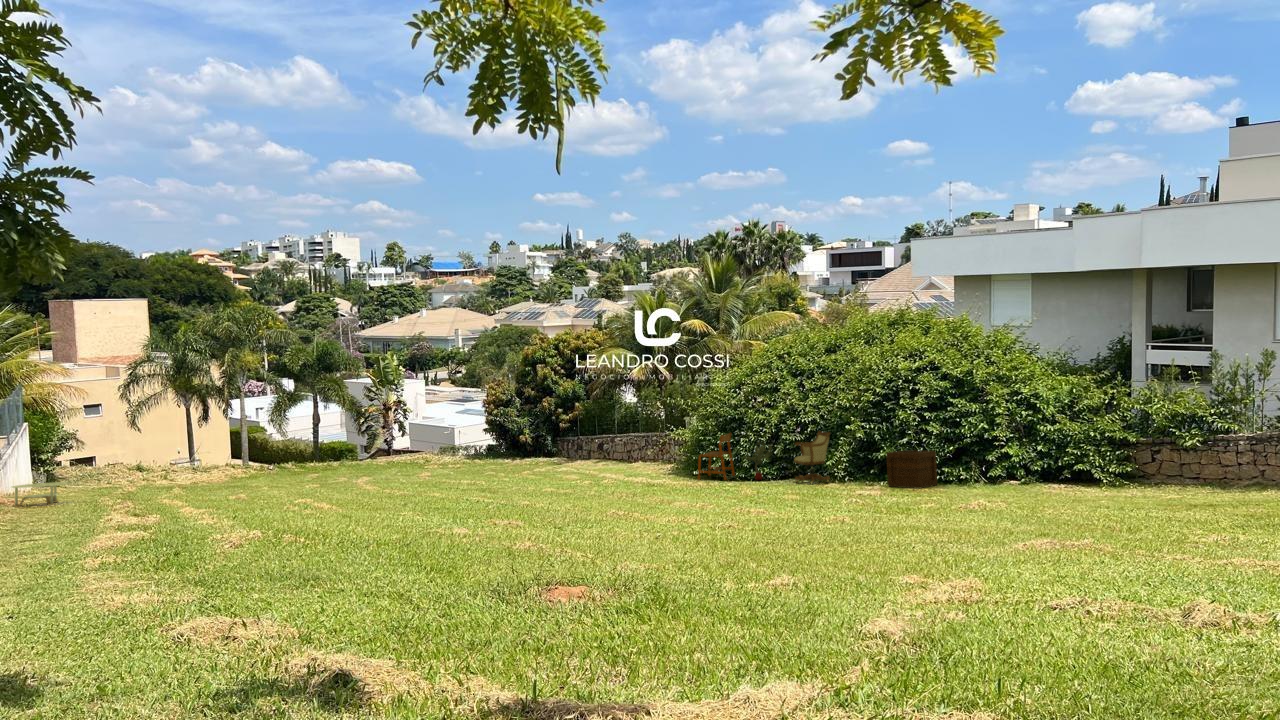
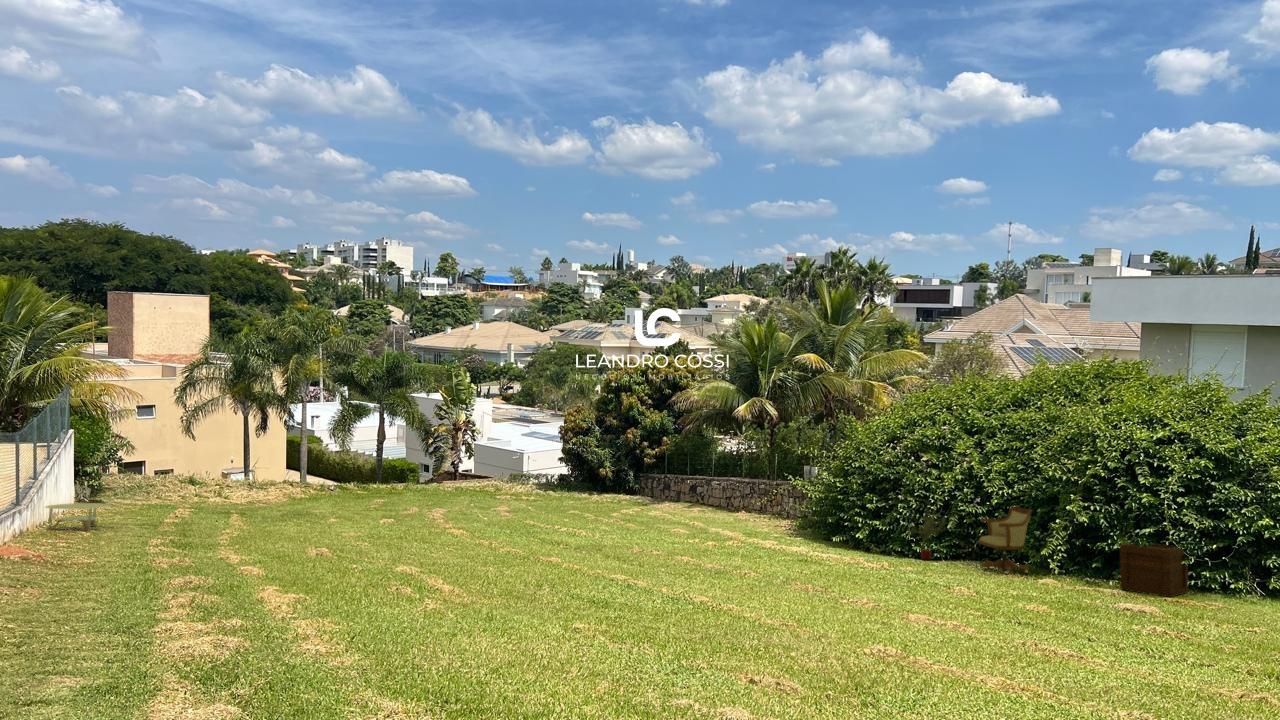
bench: present [698,433,735,480] -> none [846,496,888,556]

